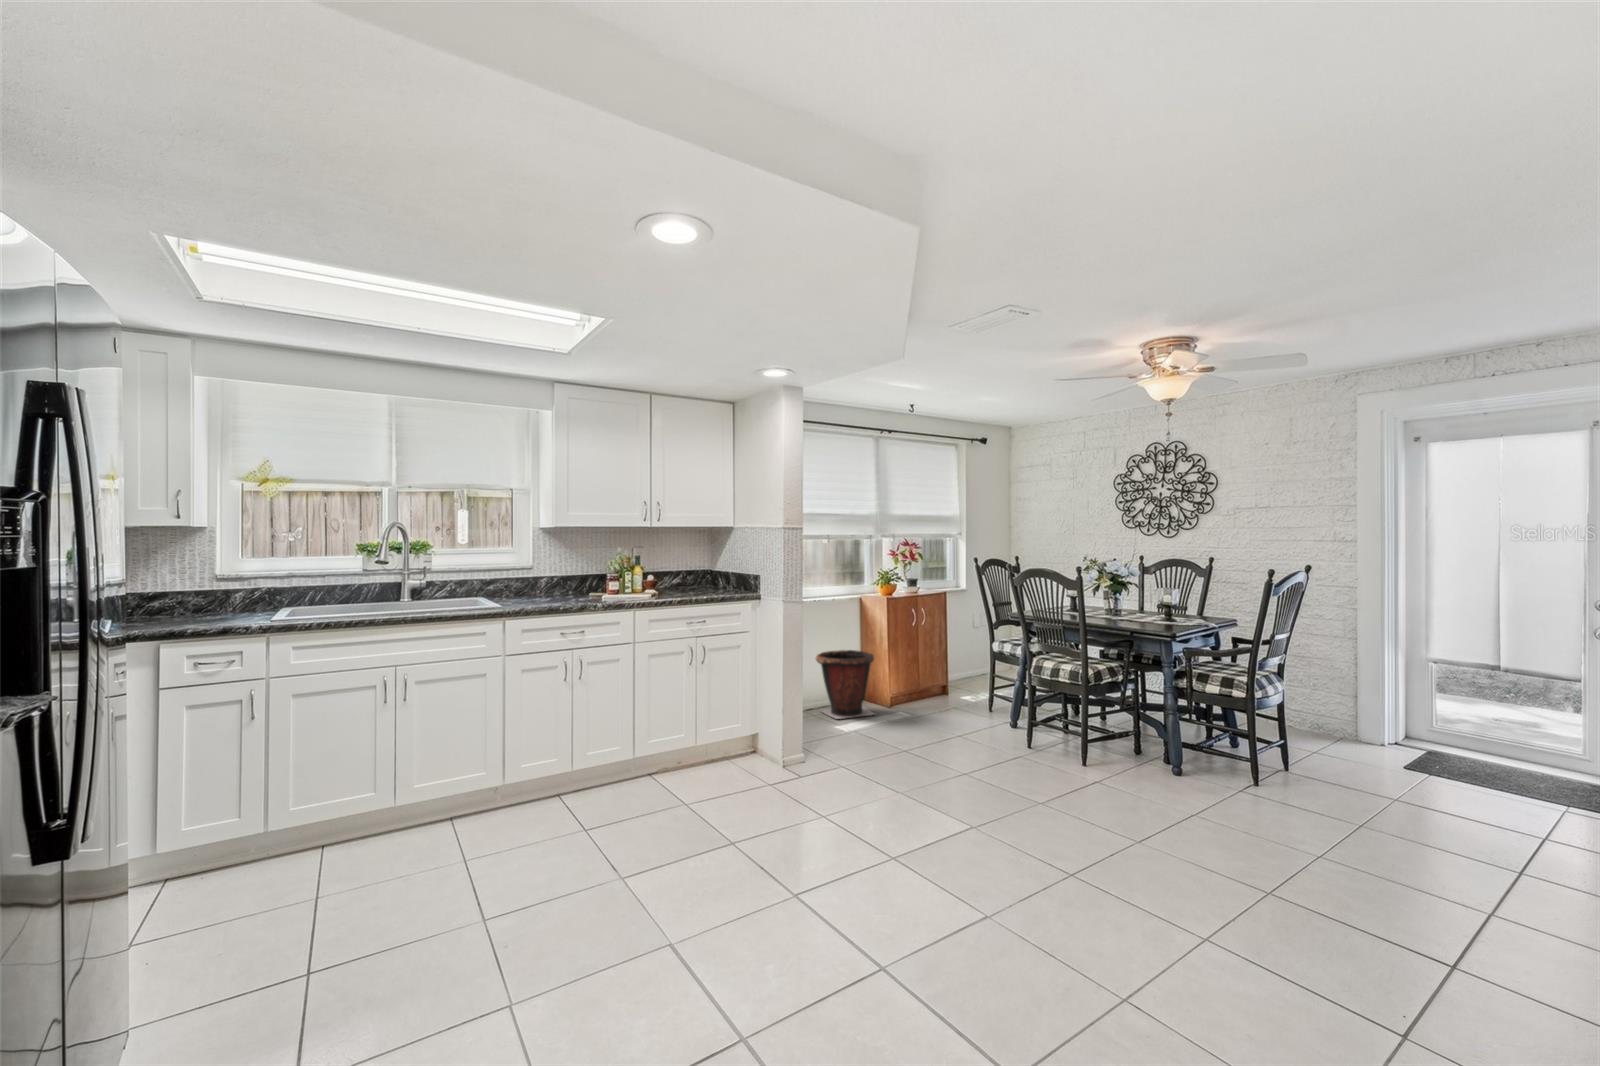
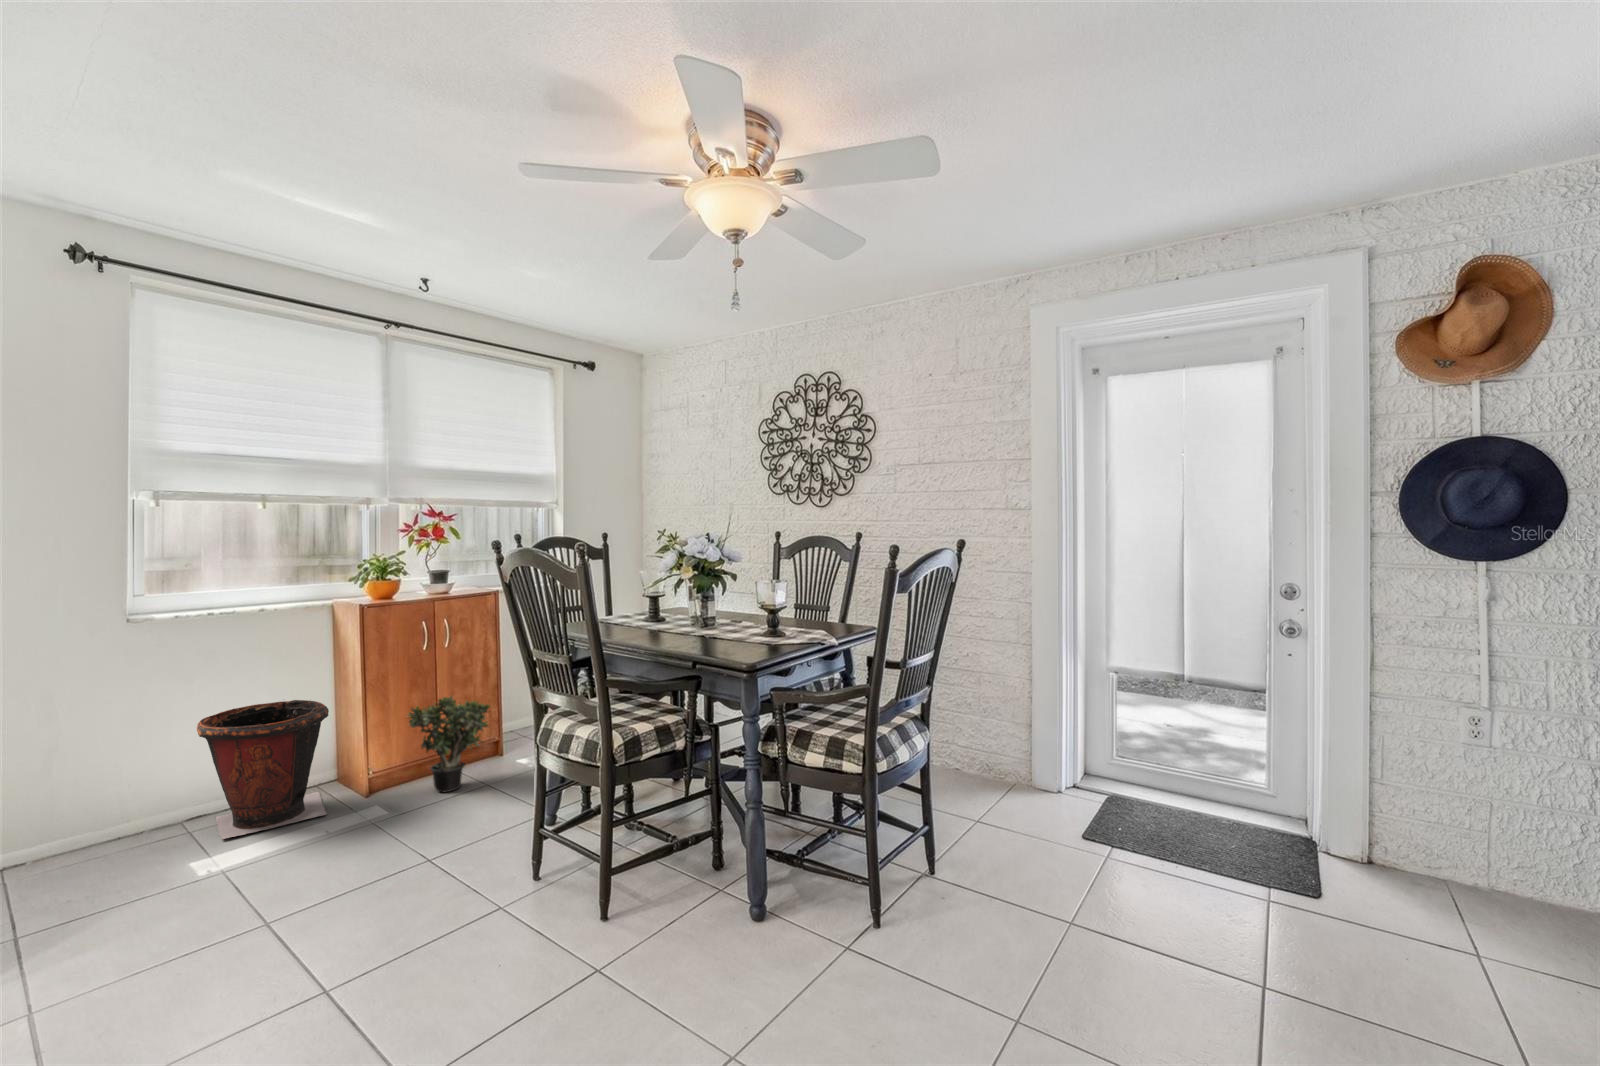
potted plant: none [909,653,956,711] -> present [408,696,490,792]

